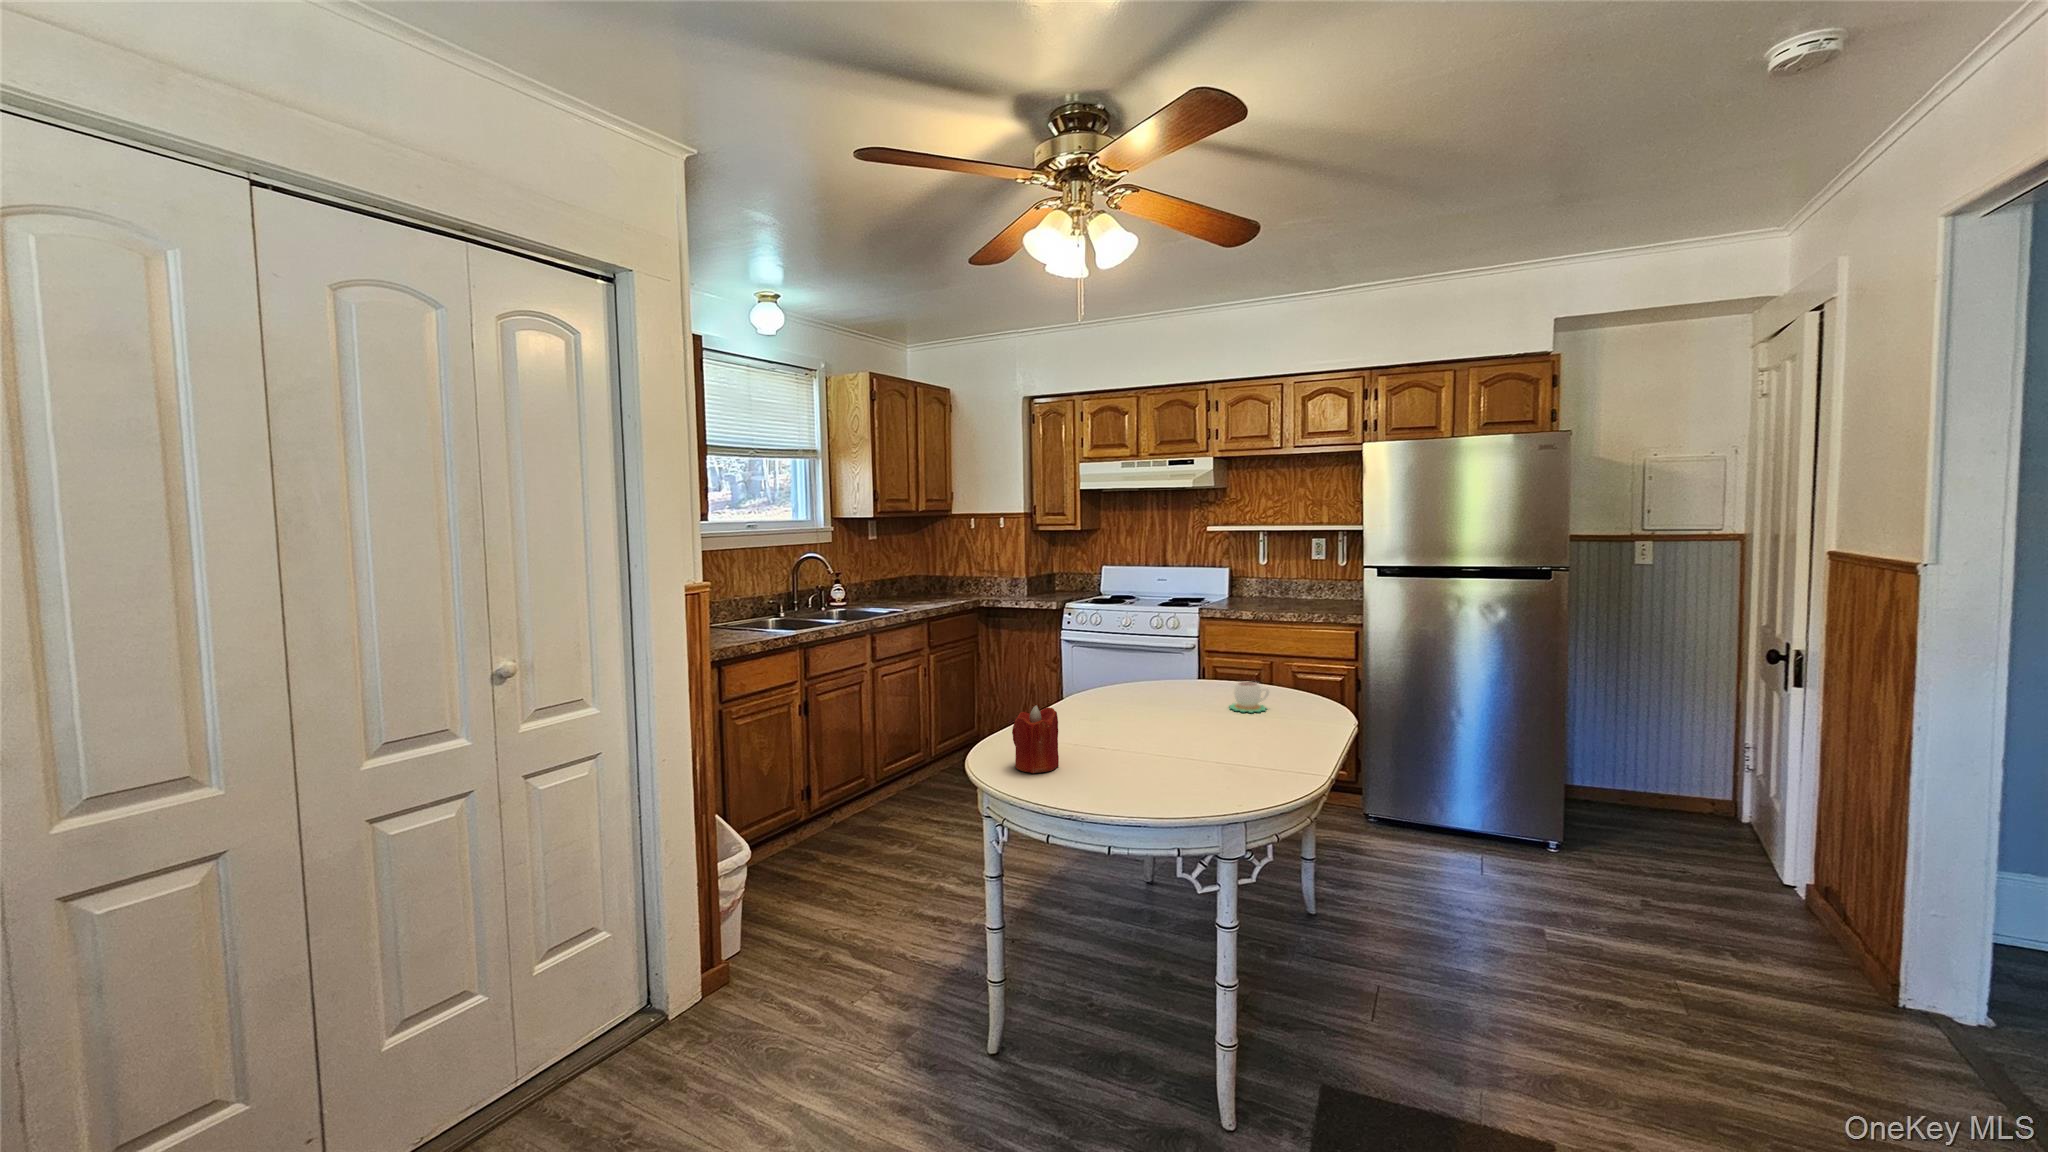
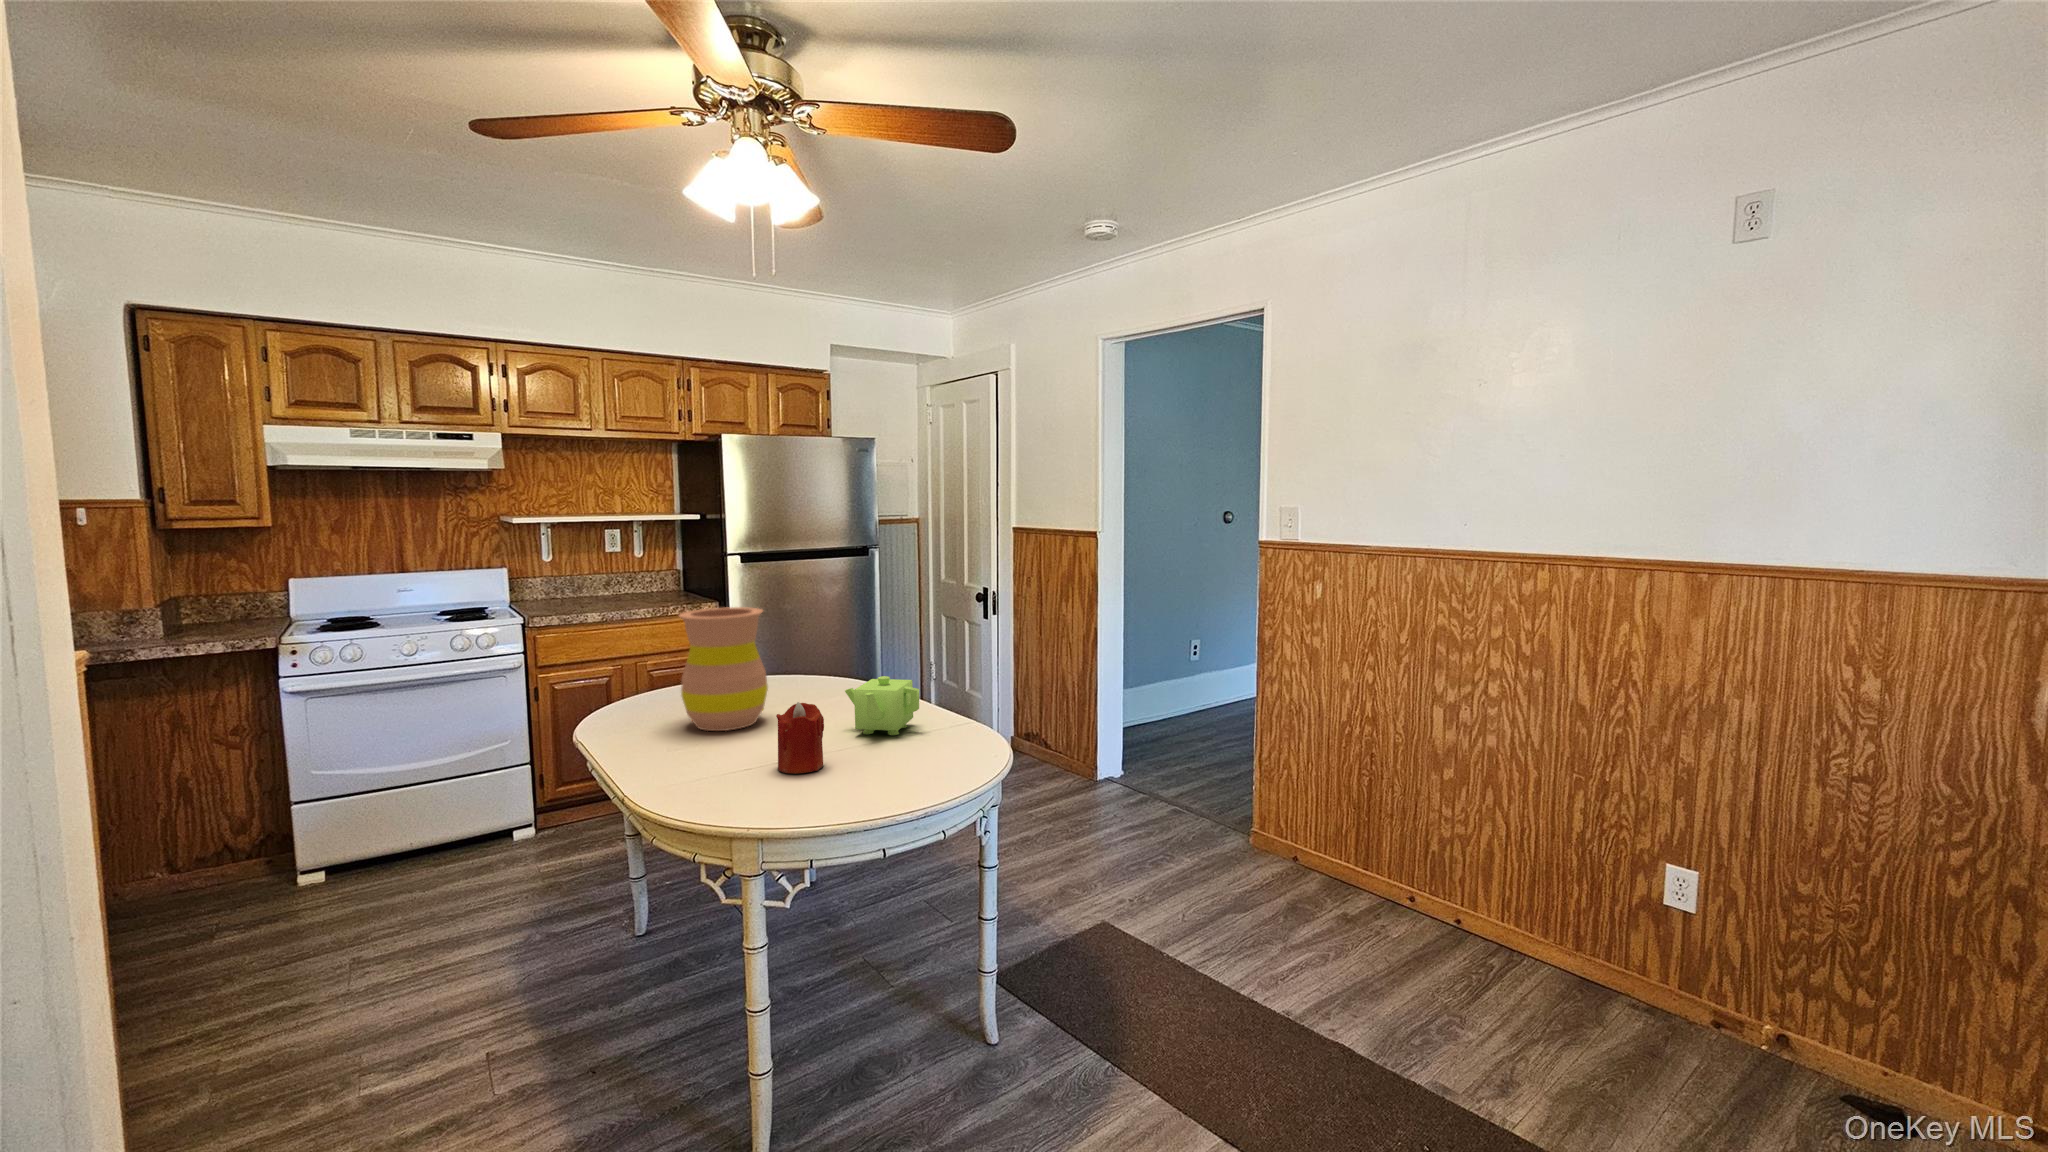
vase: none [1069,613,1144,725] -> present [679,607,768,731]
mug: present [1229,682,1269,713] -> none [788,661,824,691]
teapot: none [1125,706,1222,771] -> present [845,676,919,735]

